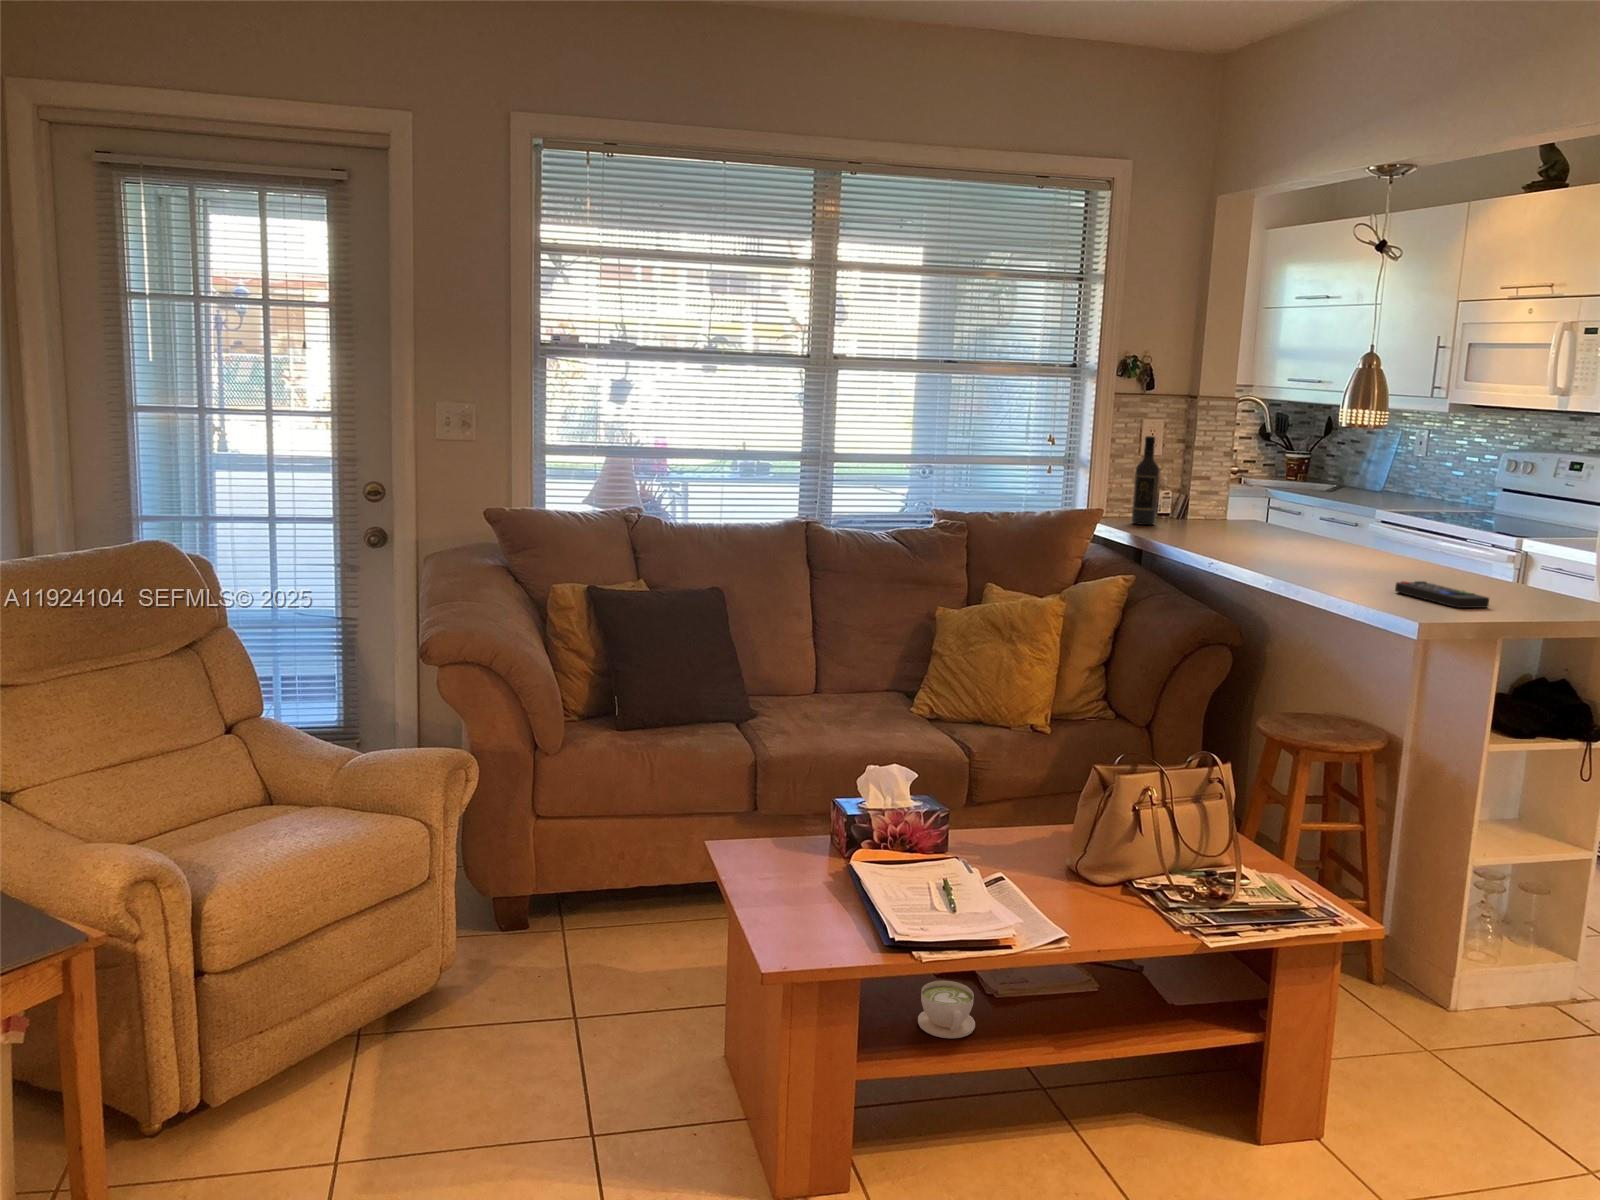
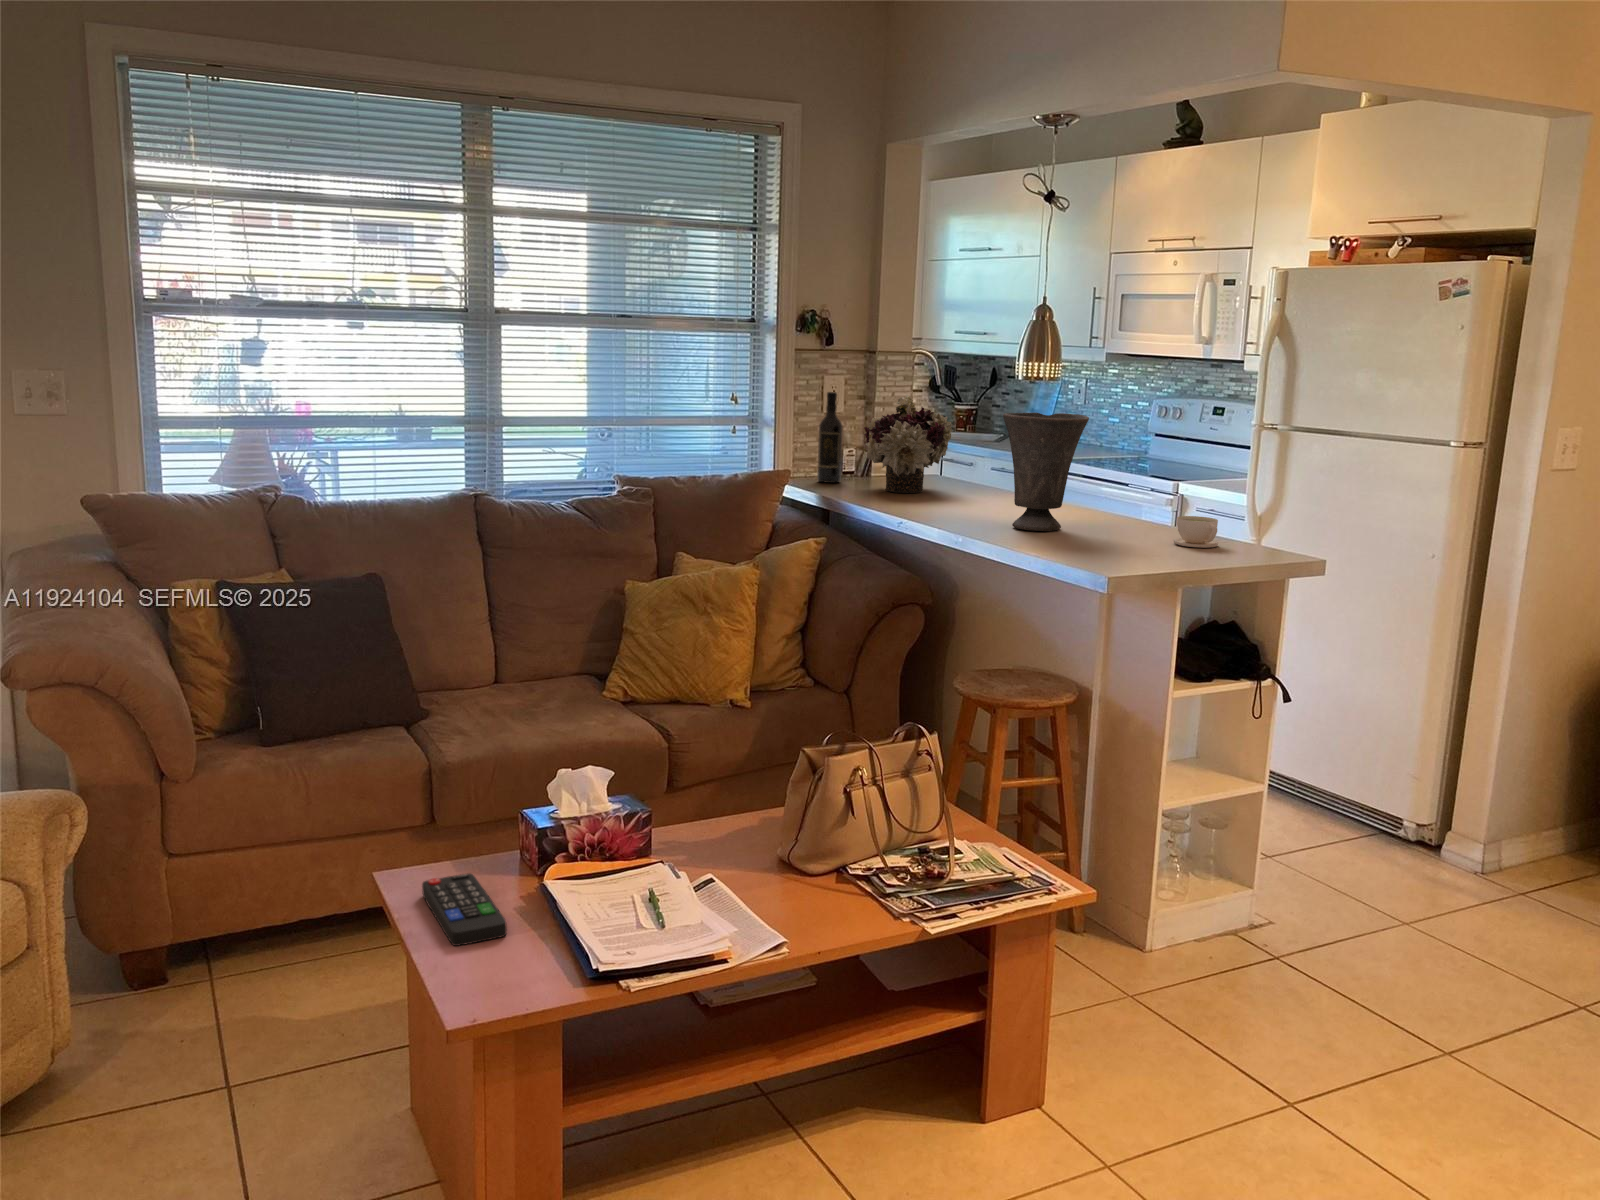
flower arrangement: none [1181,440,1273,538] -> present [864,395,953,493]
vase: none [1322,459,1414,578] -> present [1003,412,1089,531]
remote control: present [1395,581,1489,608] -> present [422,873,507,946]
coffee cup: present [918,980,975,1039] -> present [1173,516,1218,548]

